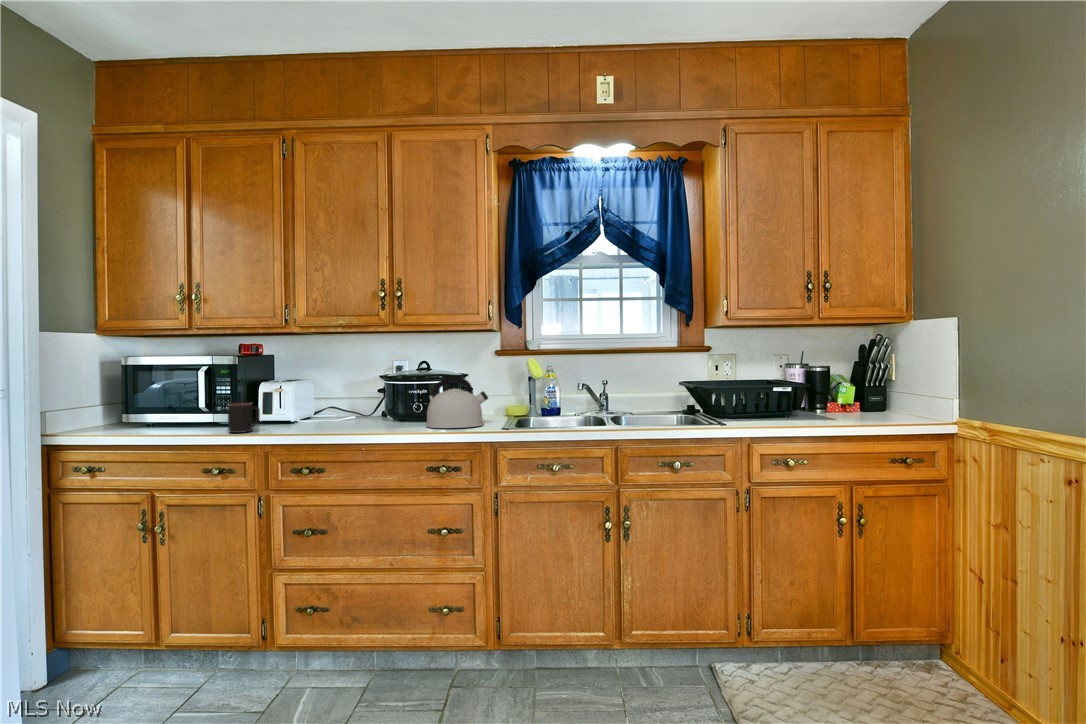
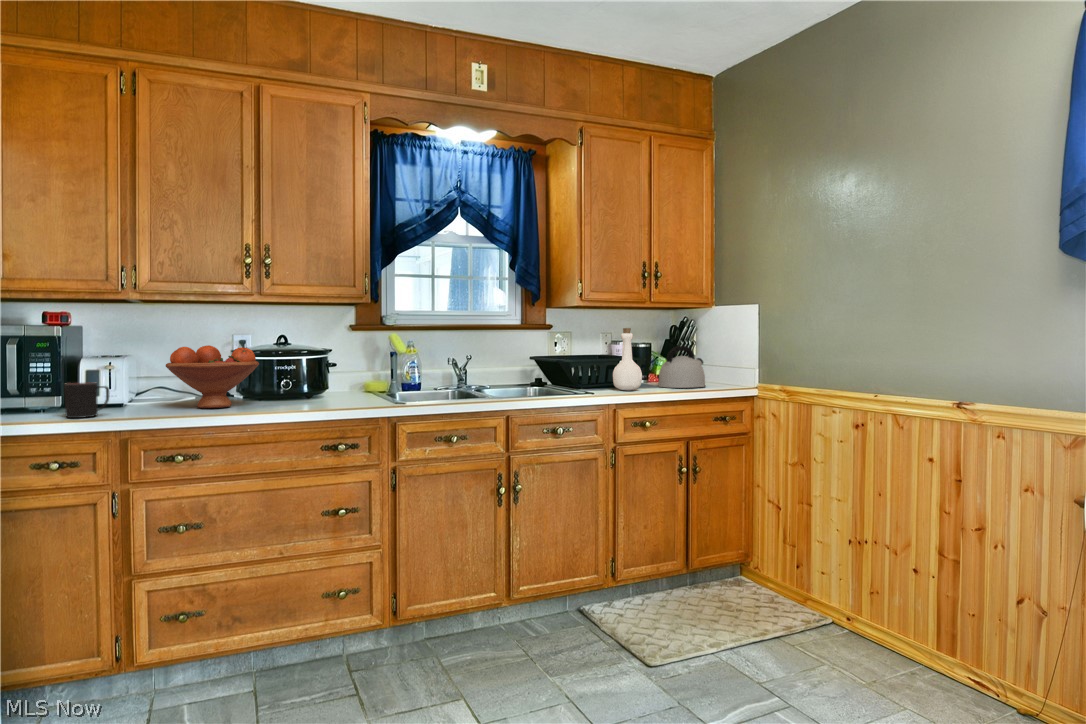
bottle: none [756,349,791,421] -> present [613,328,642,390]
fruit bowl: none [309,371,387,427] -> present [166,345,259,408]
kettle: present [426,377,488,428] -> present [658,346,705,388]

